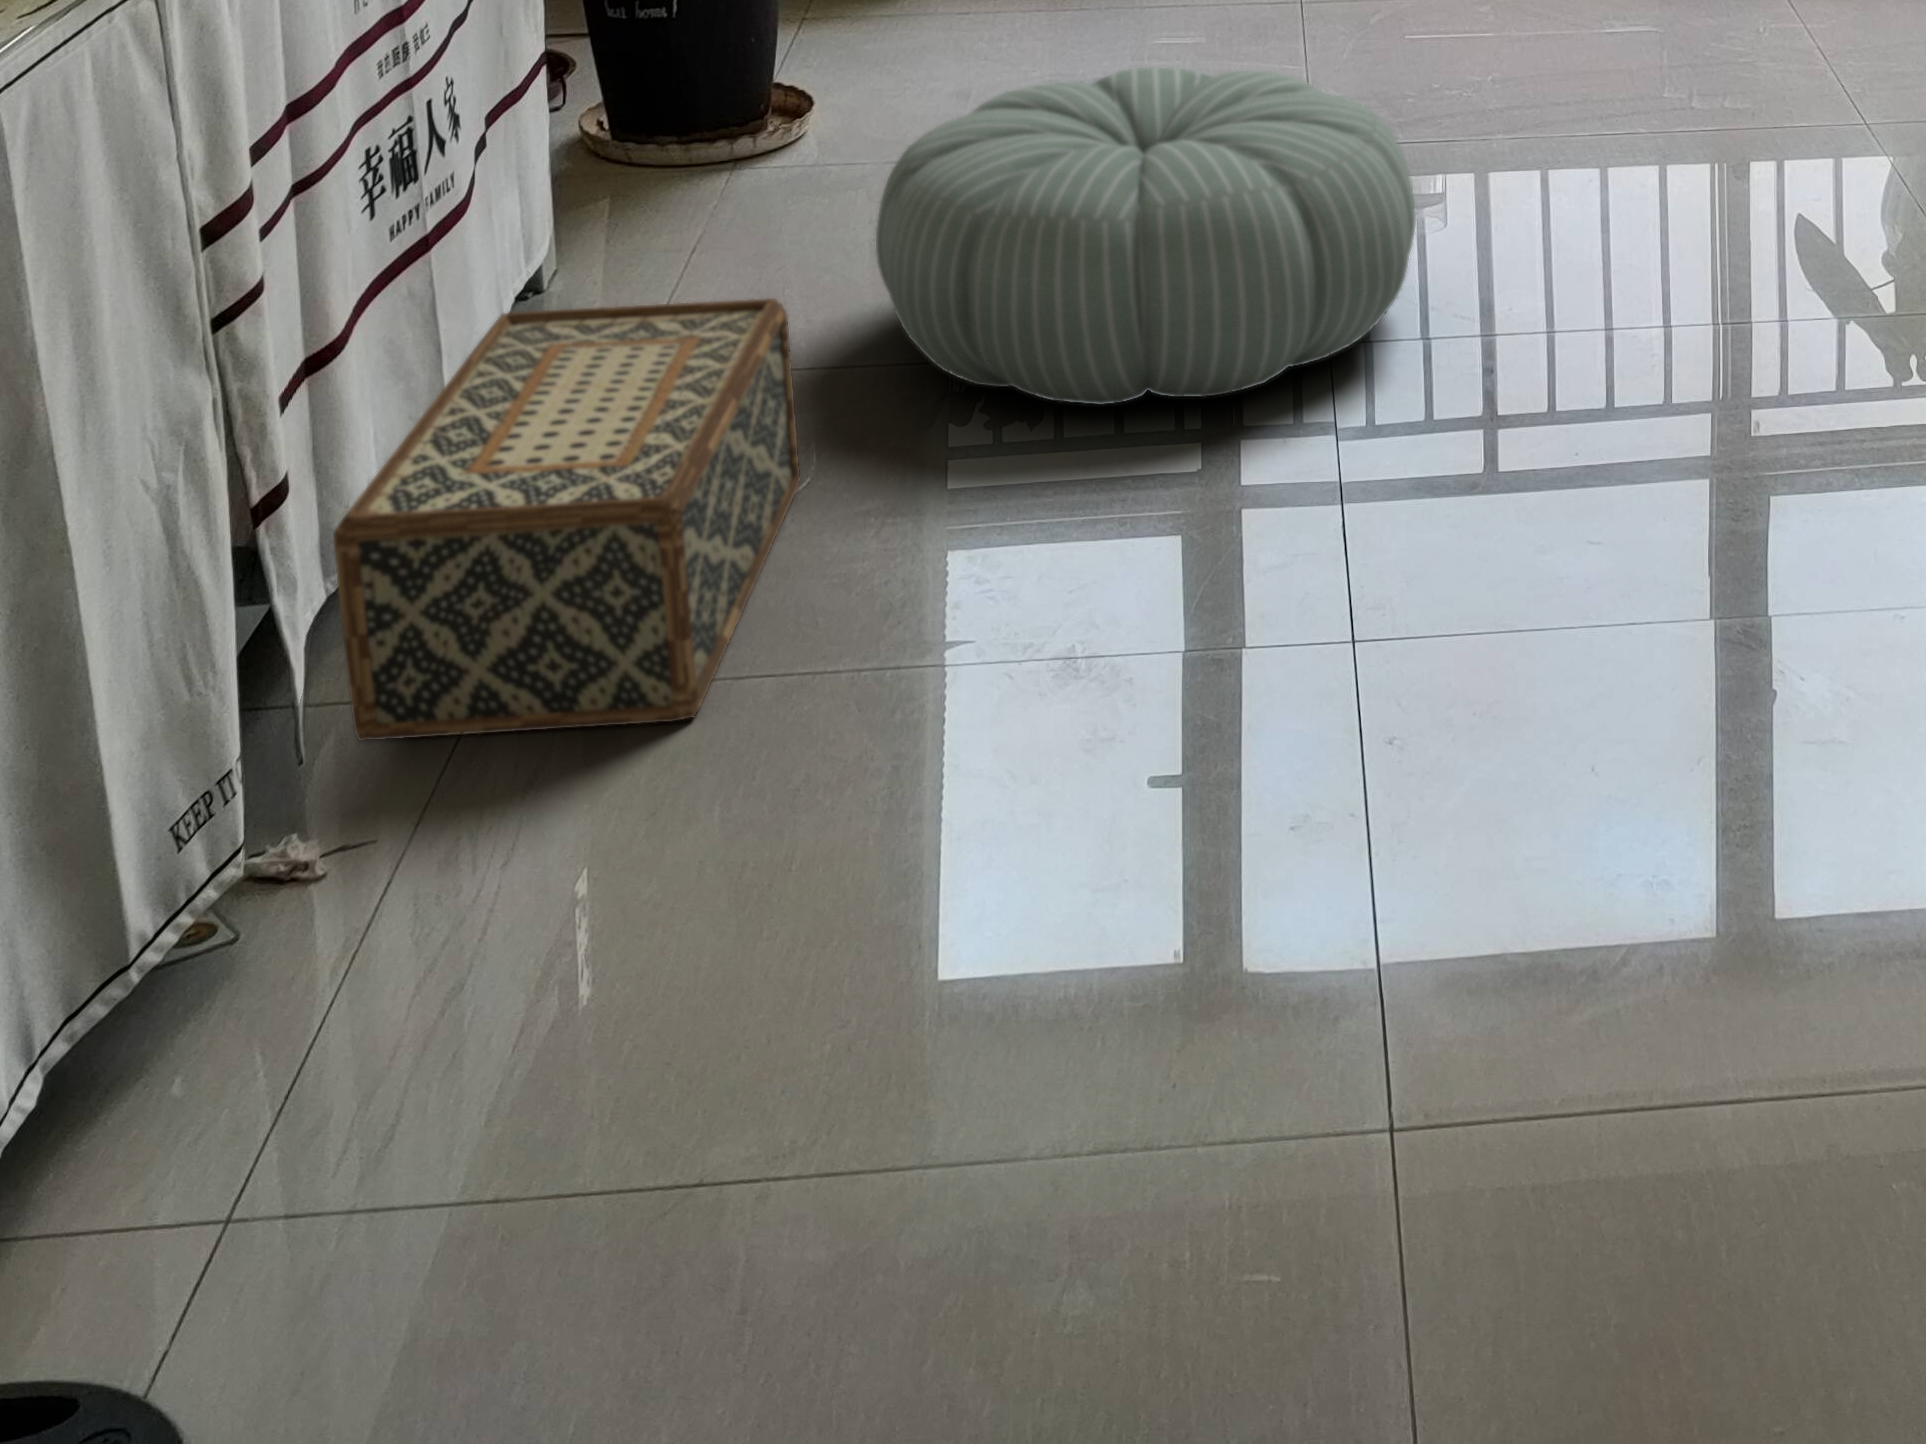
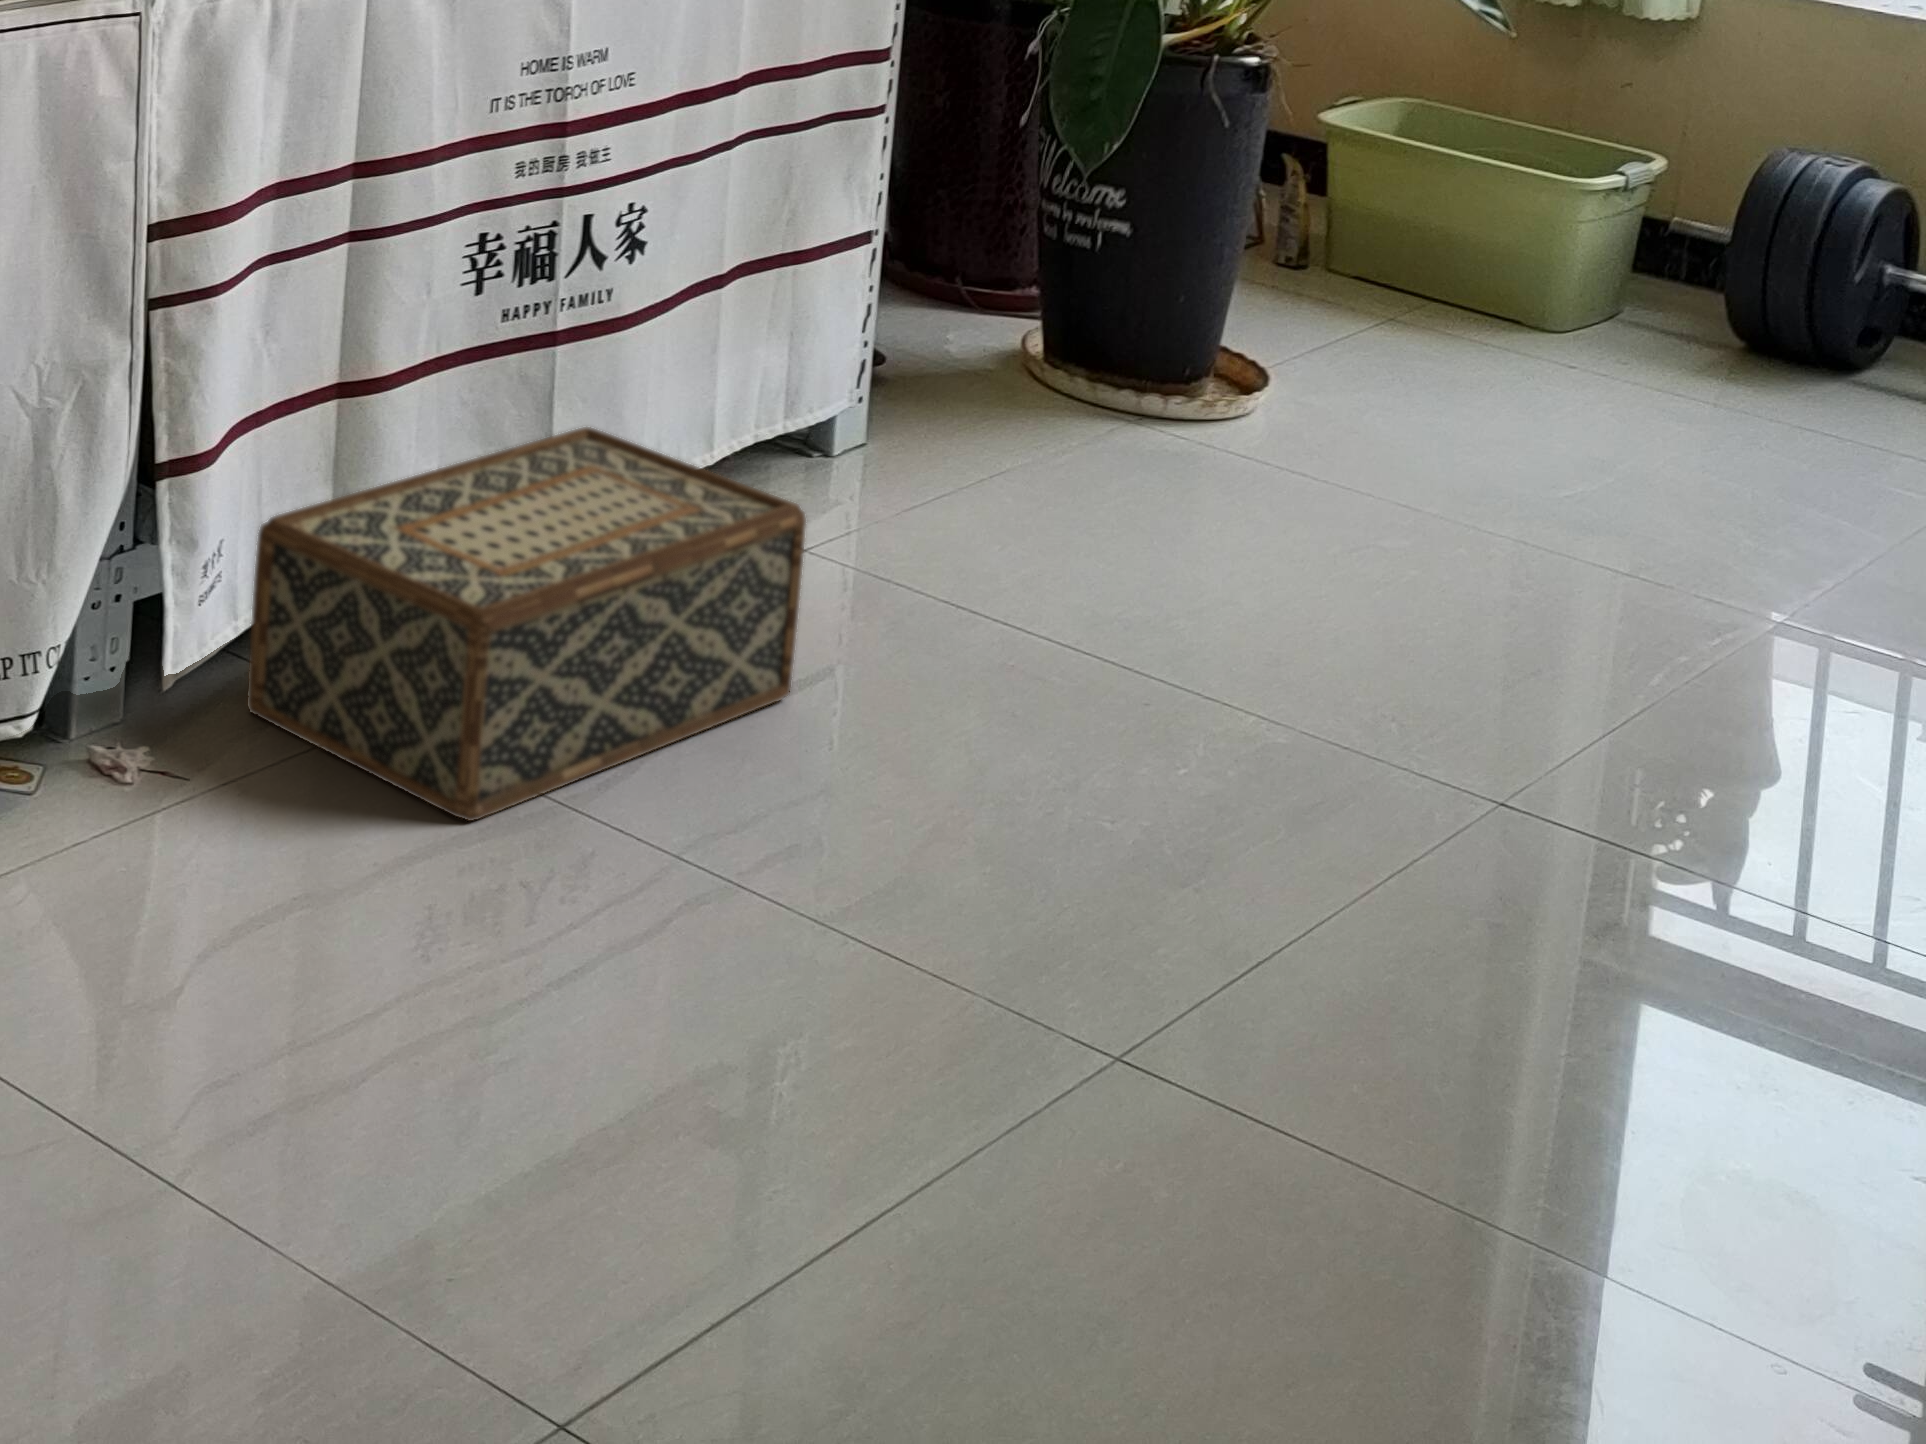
pouf: present [876,68,1416,405] -> none [991,414,1651,829]

